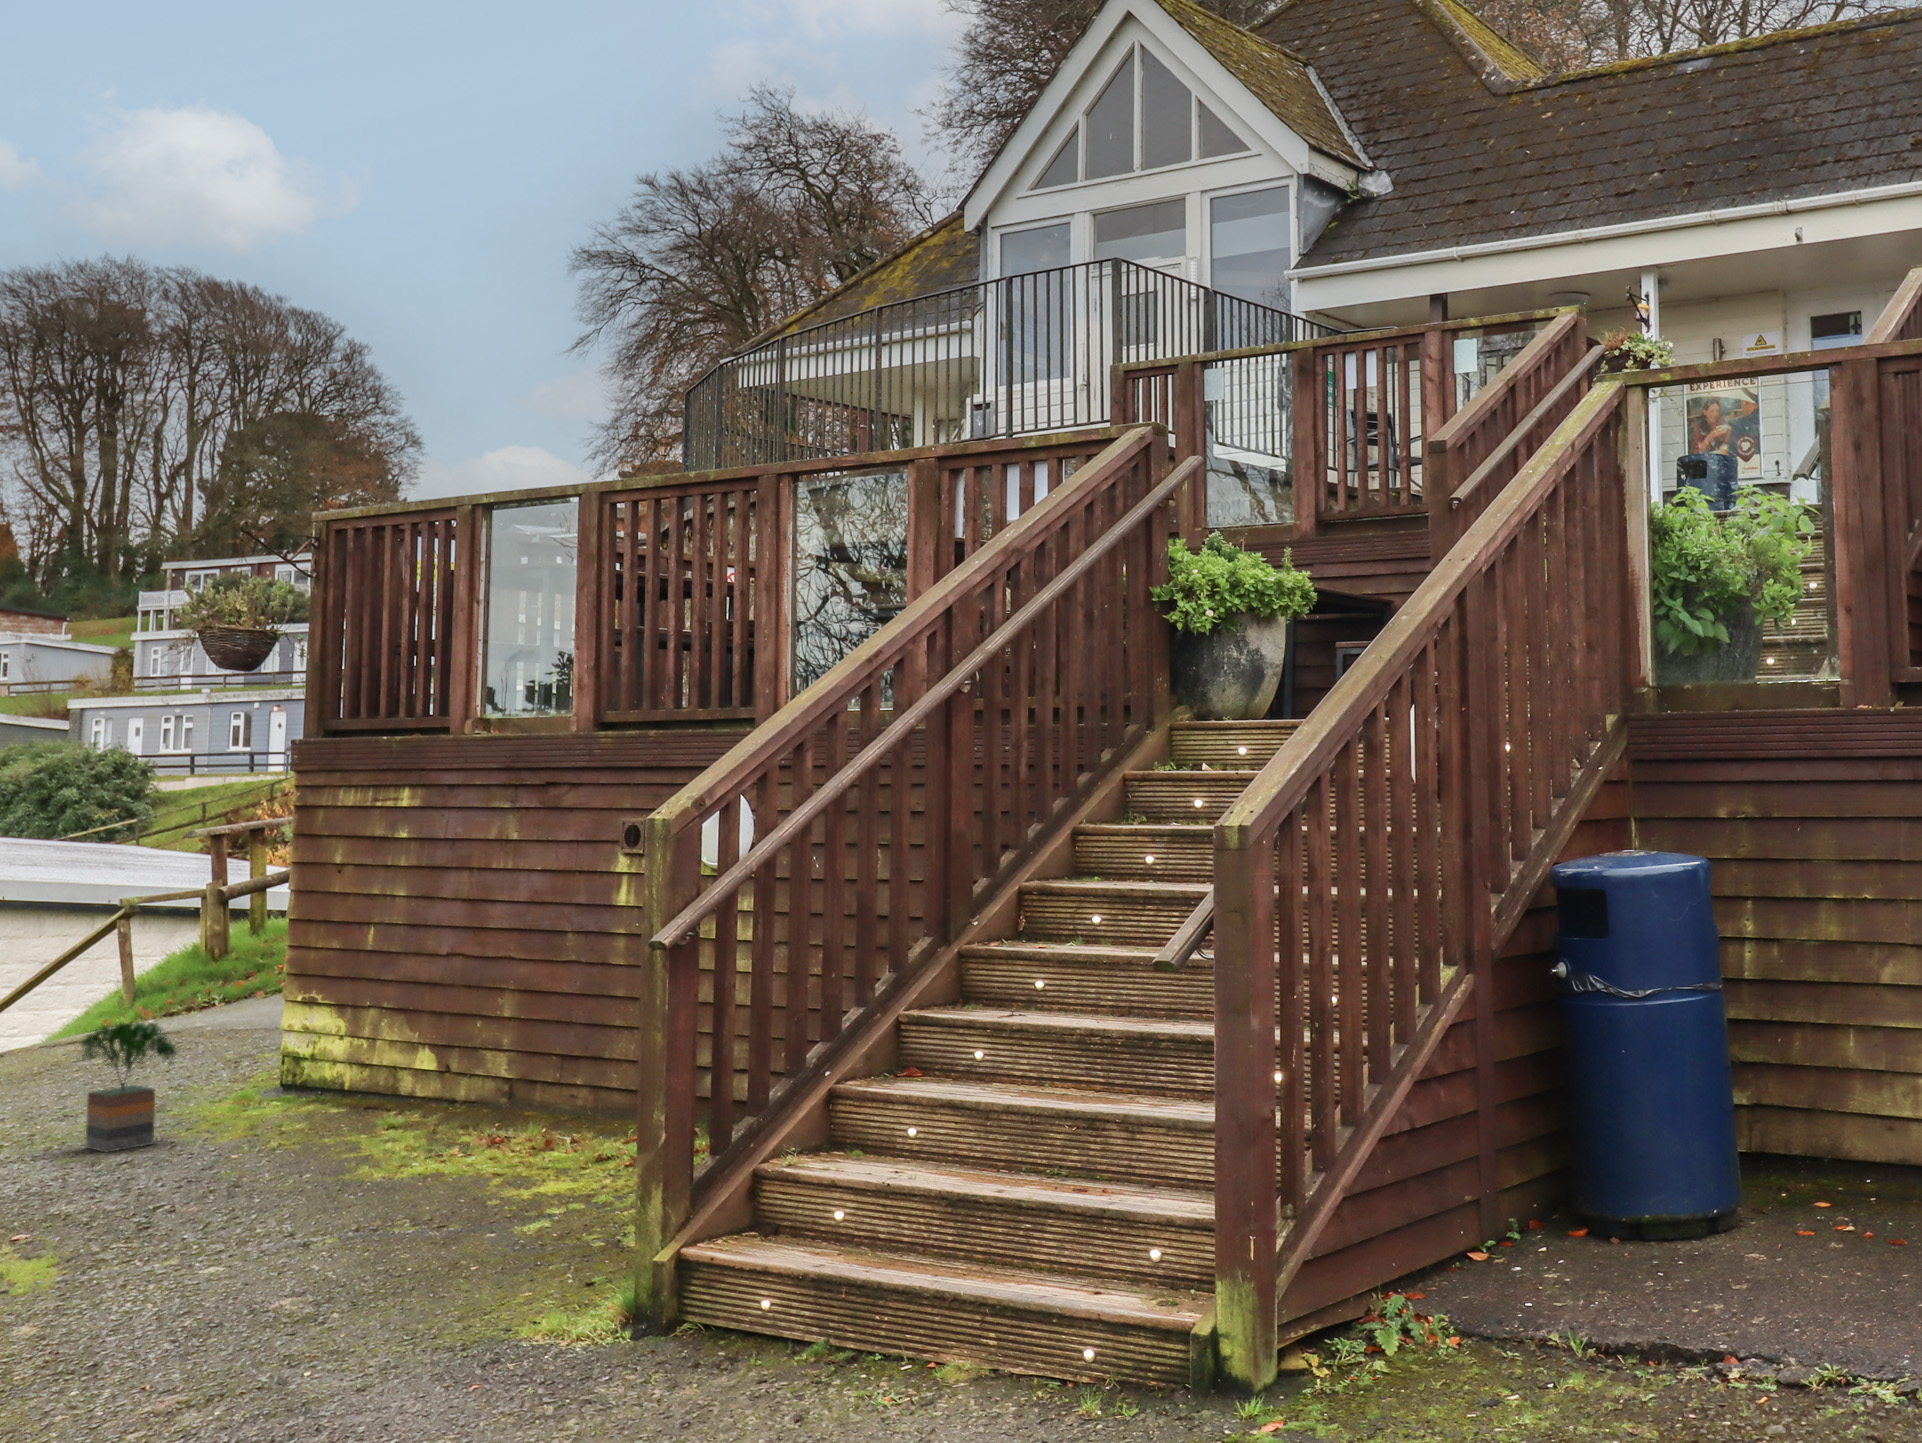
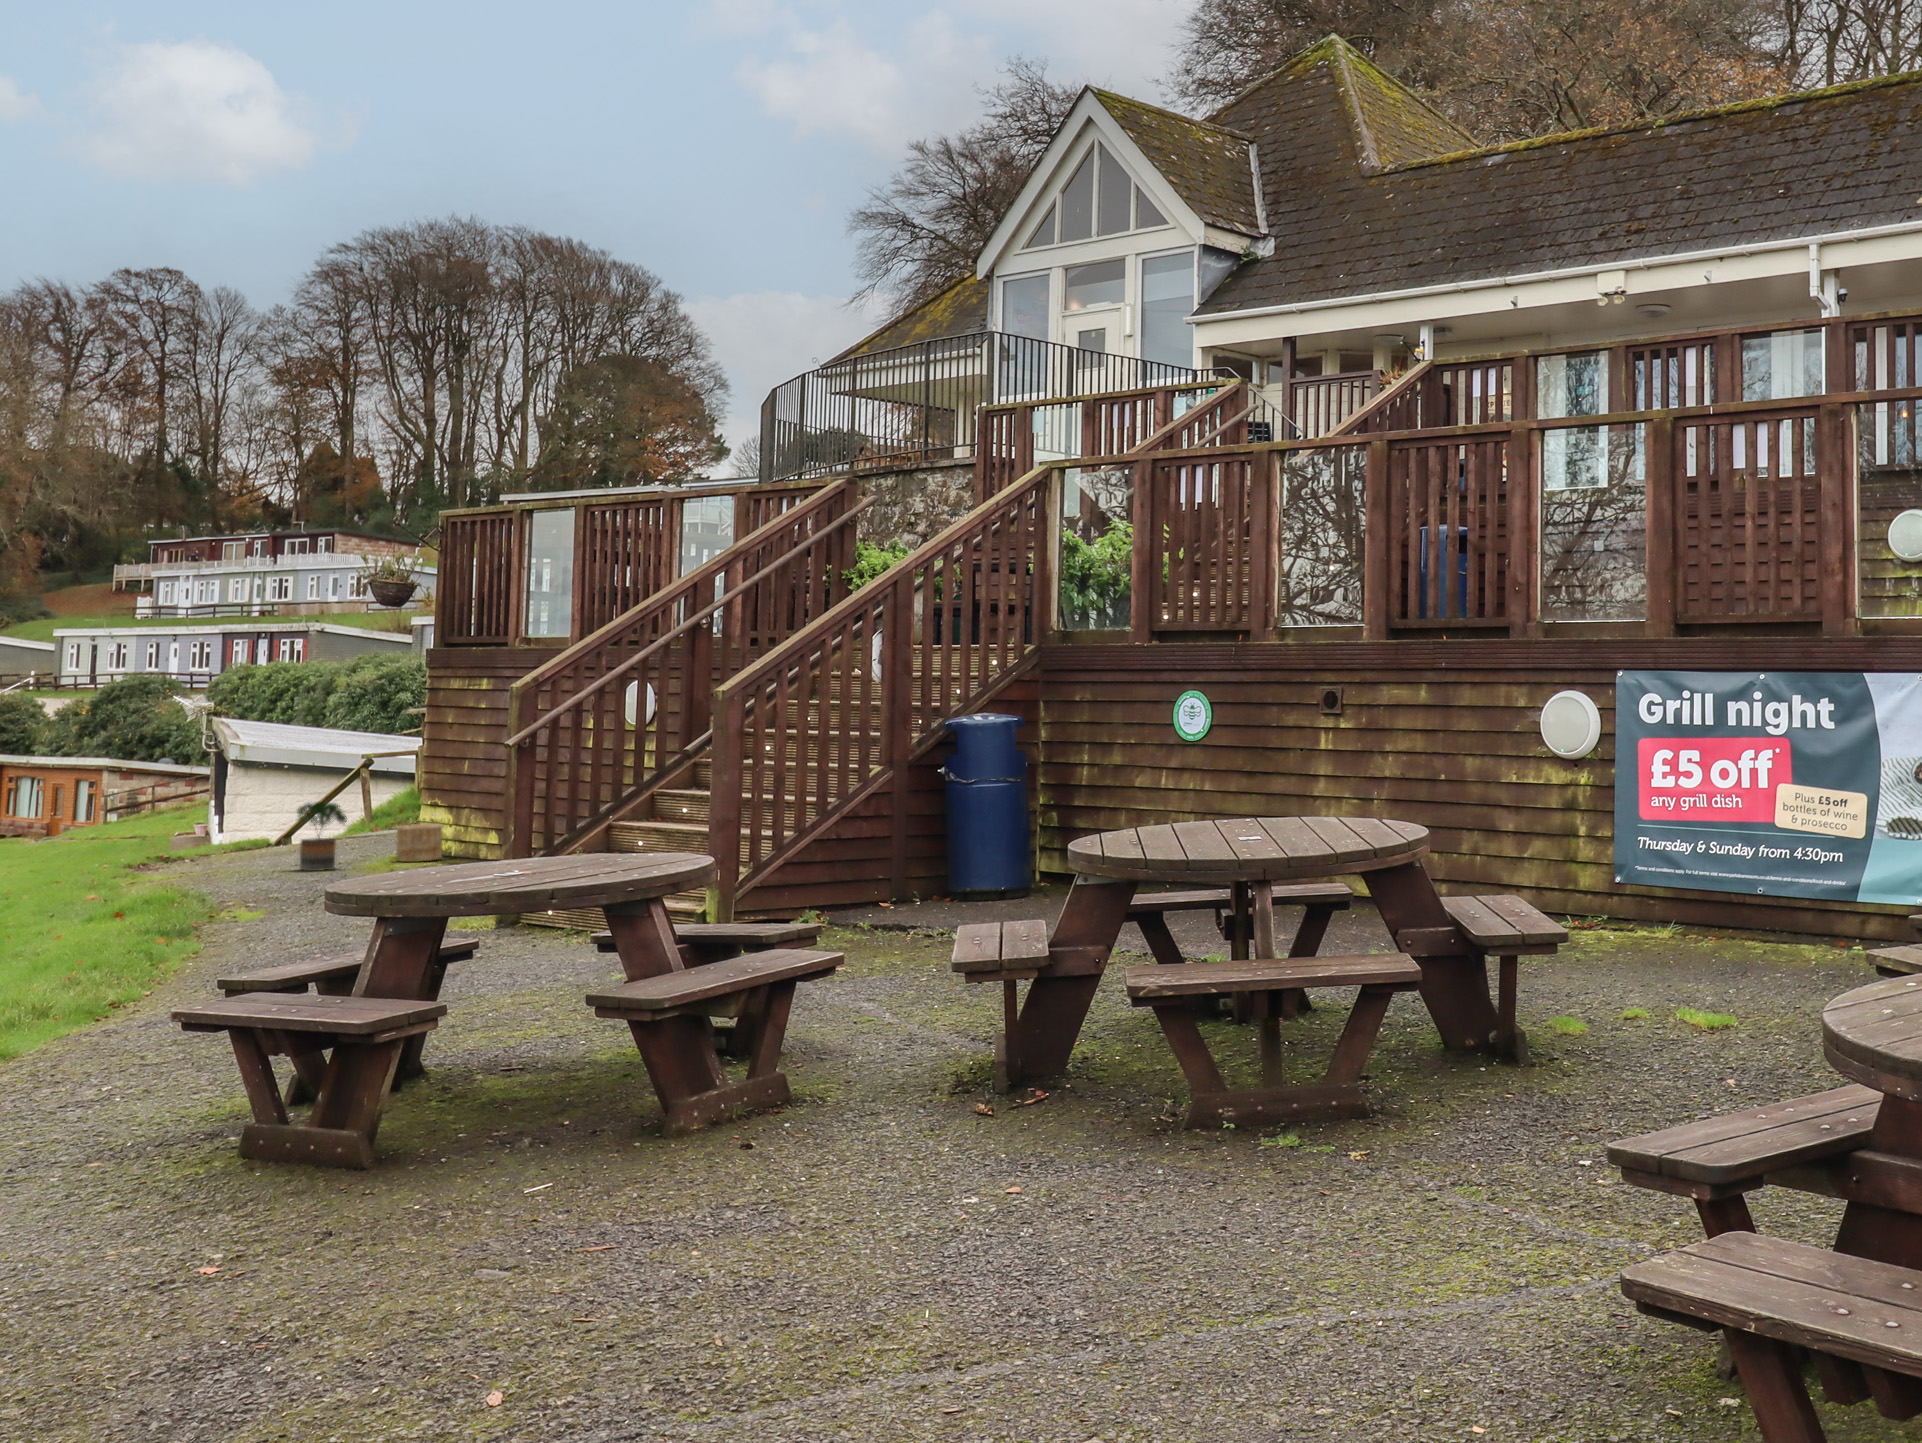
wooden bucket: none [246,1037,332,1110] -> present [396,824,443,862]

